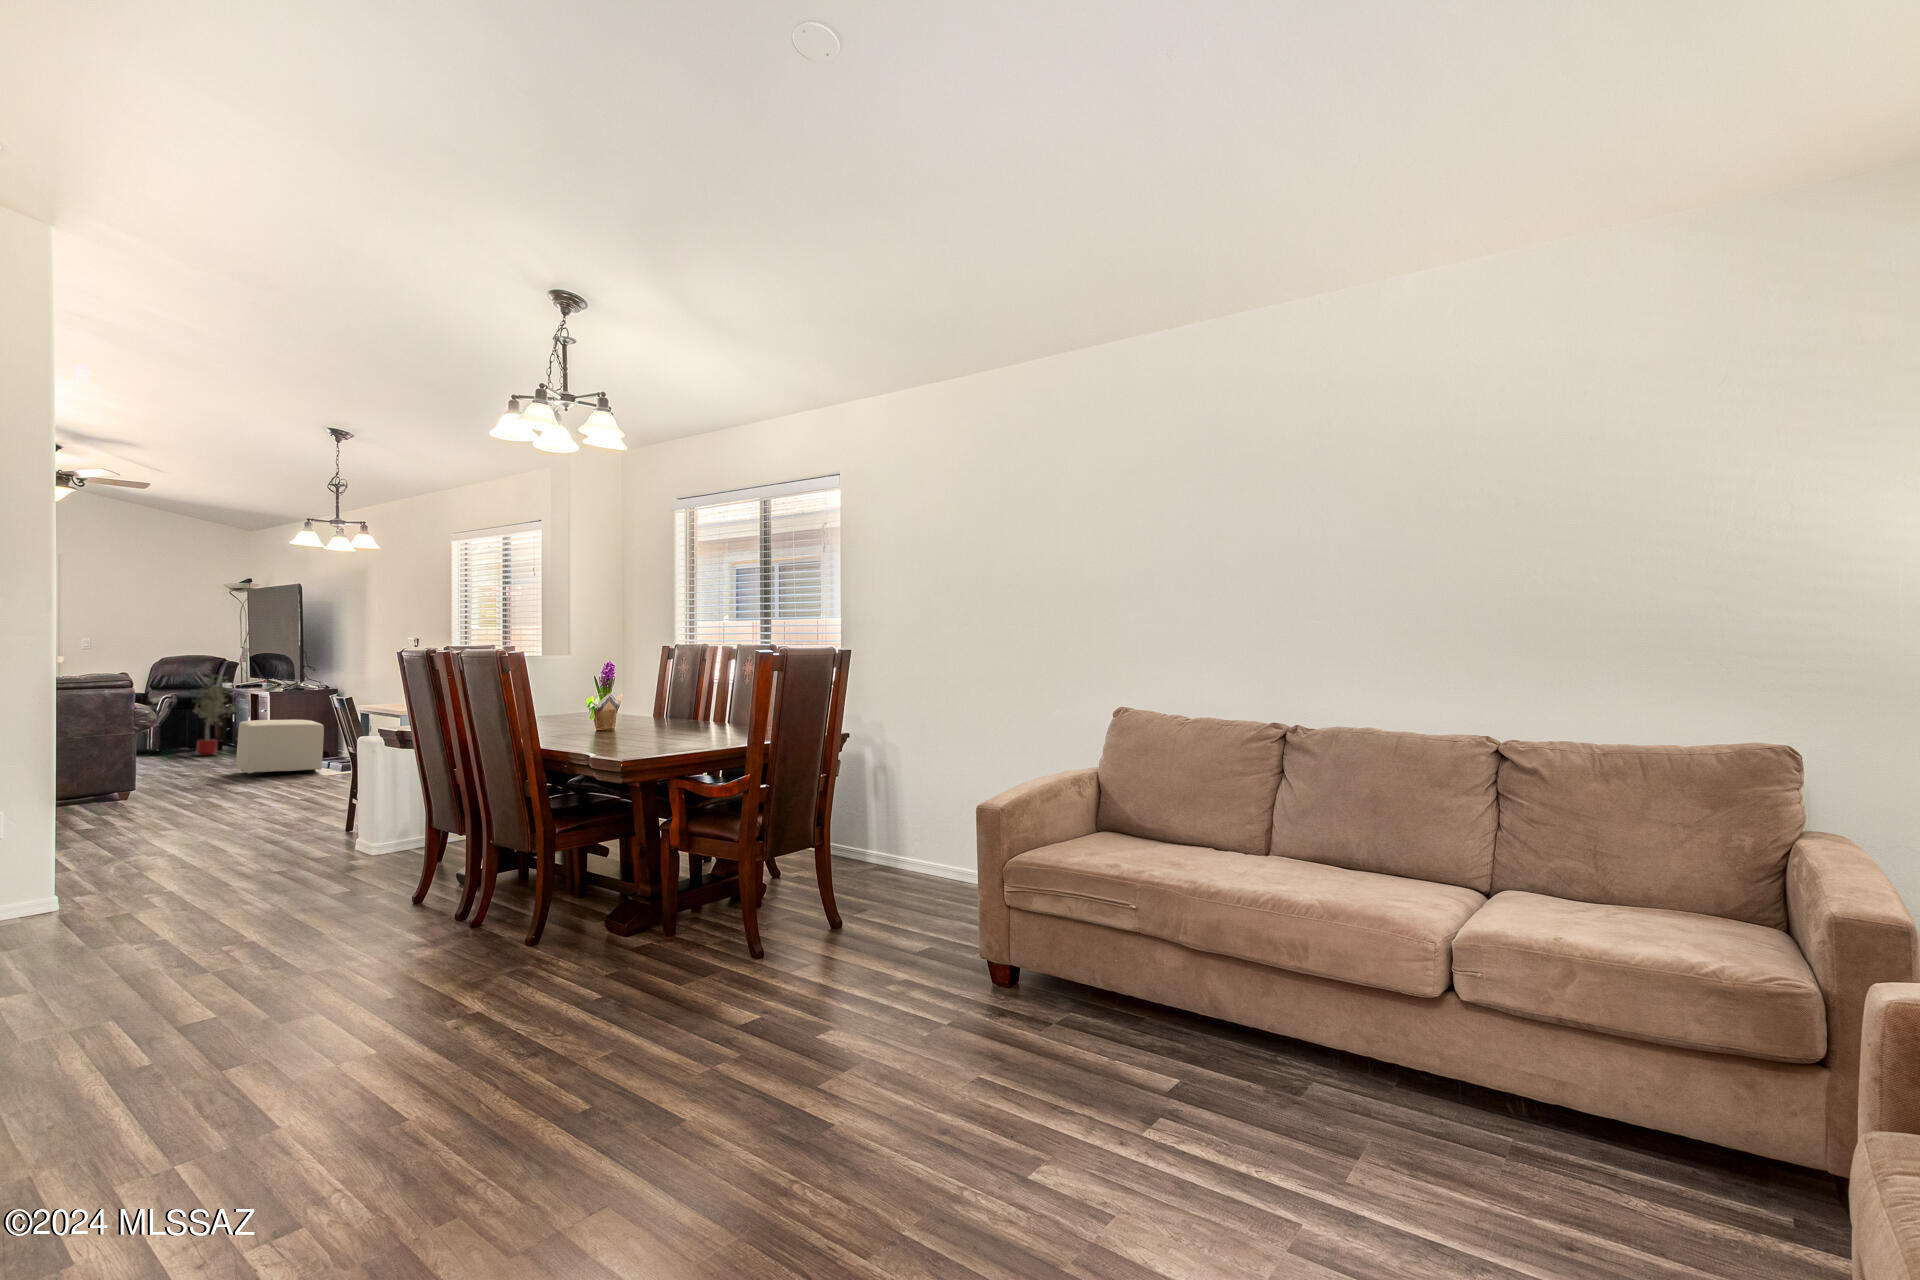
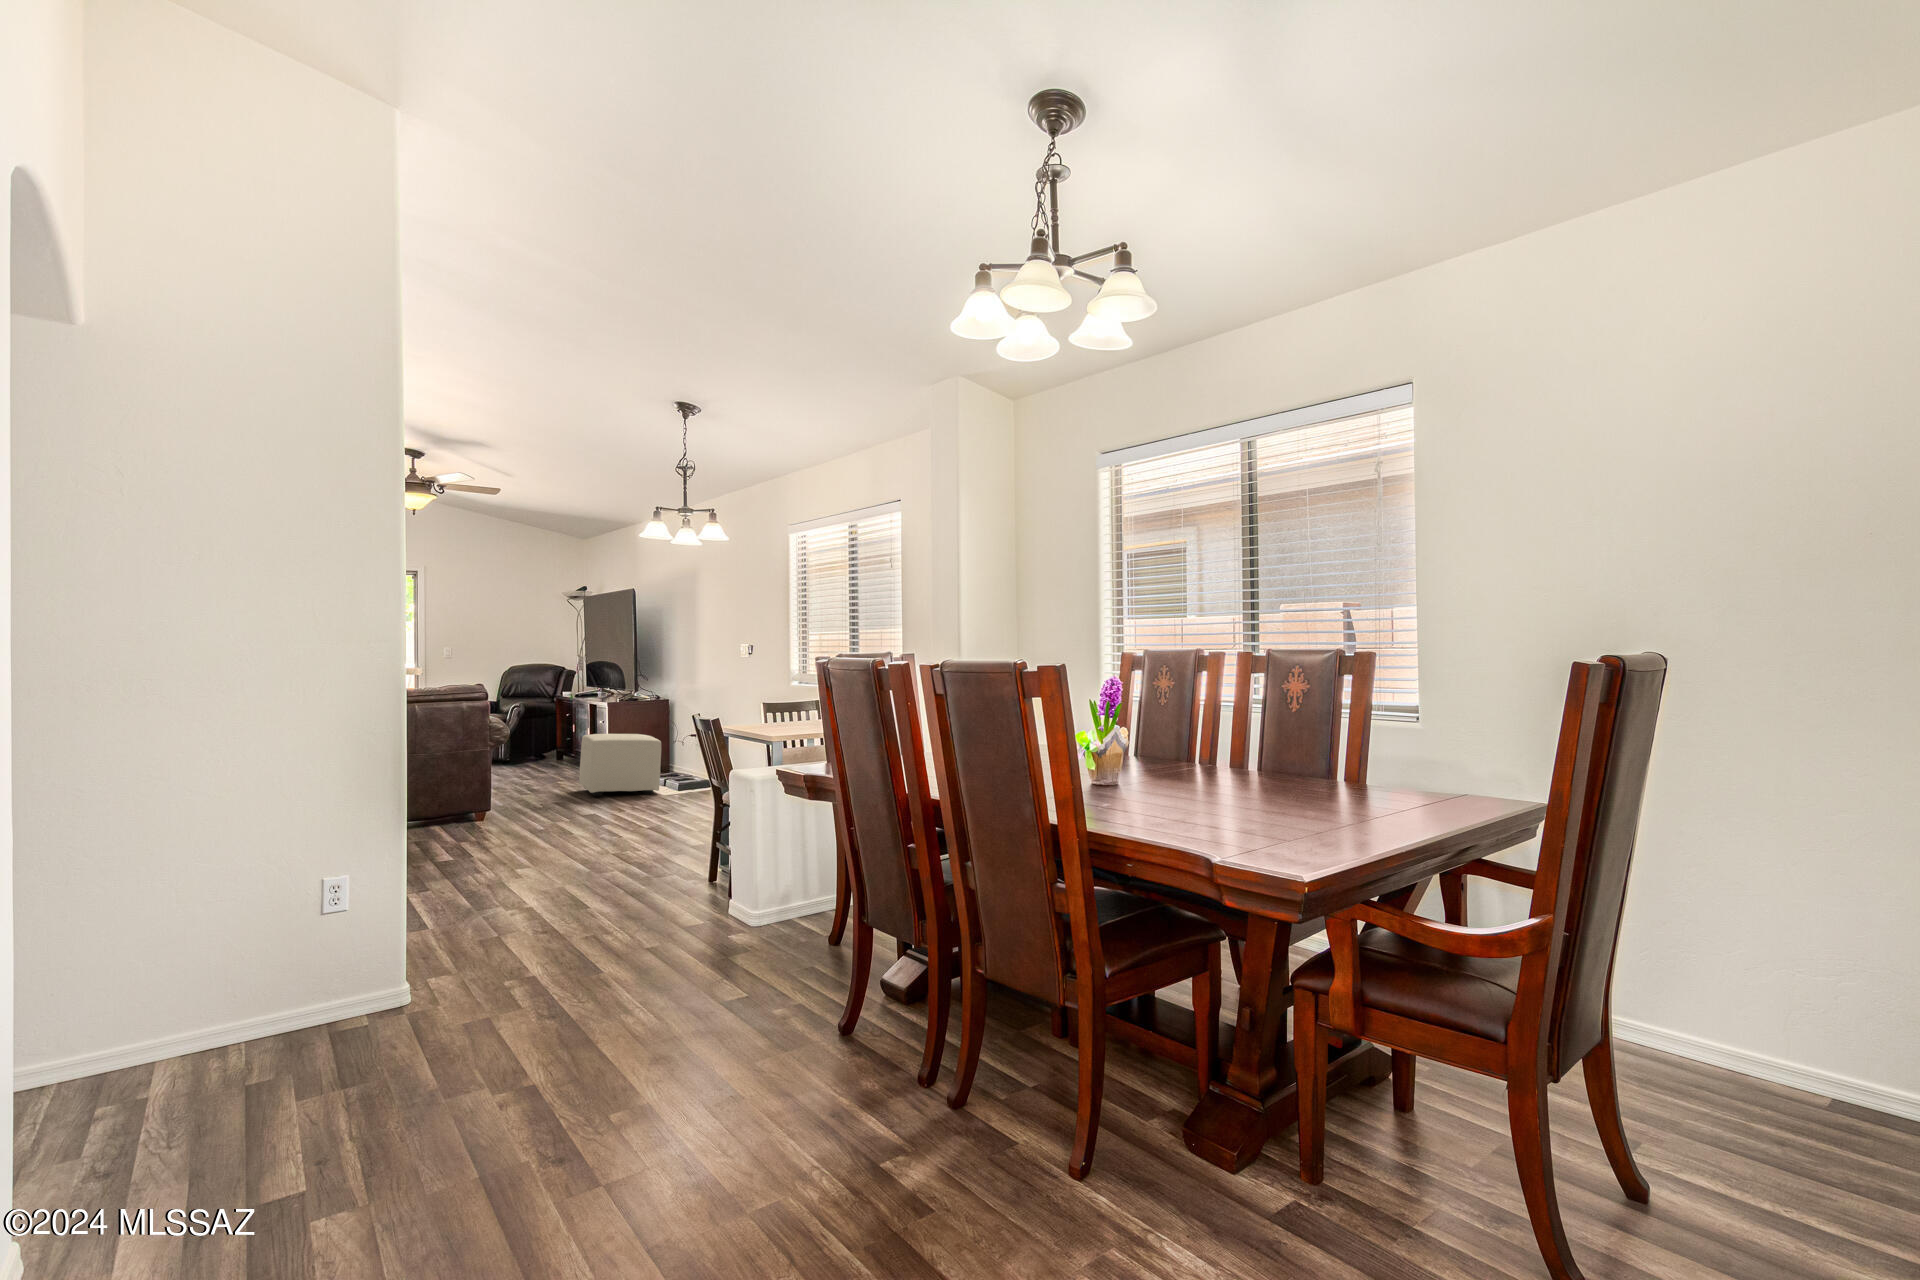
potted tree: present [194,675,244,756] -> none [536,683,586,767]

